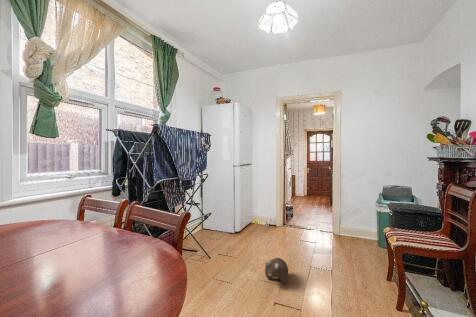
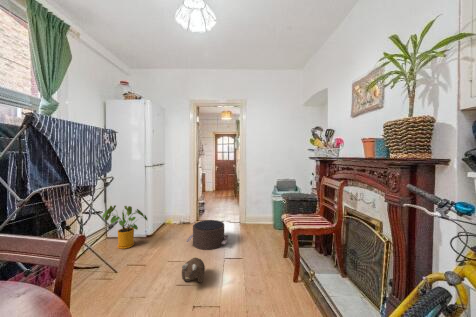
house plant: none [199,200,236,241] -> present [102,205,147,249]
pouf: none [271,225,317,256] -> present [186,220,228,250]

